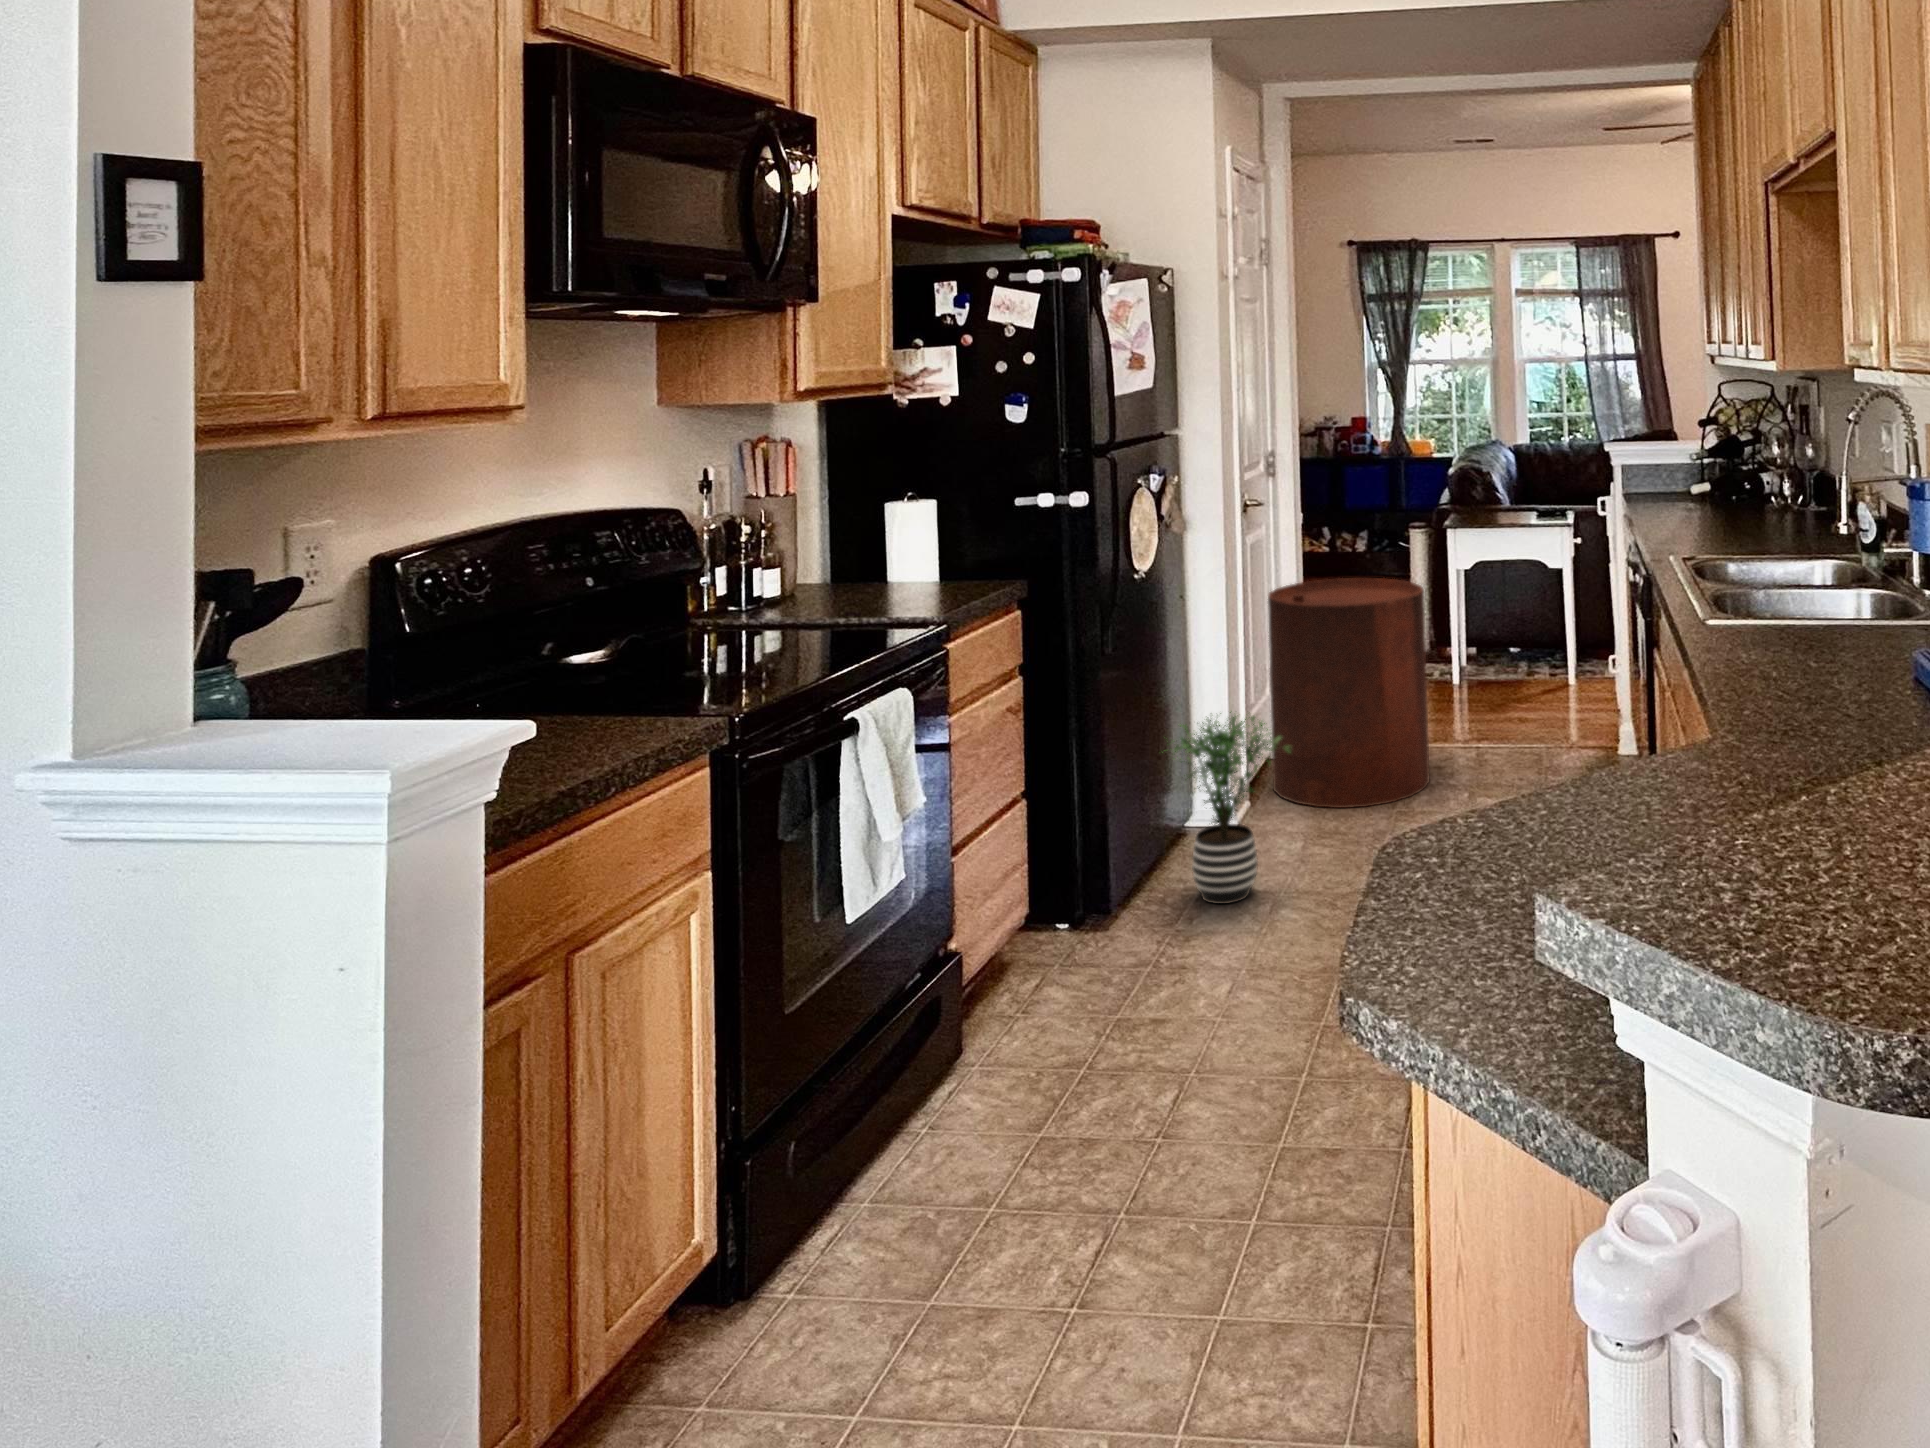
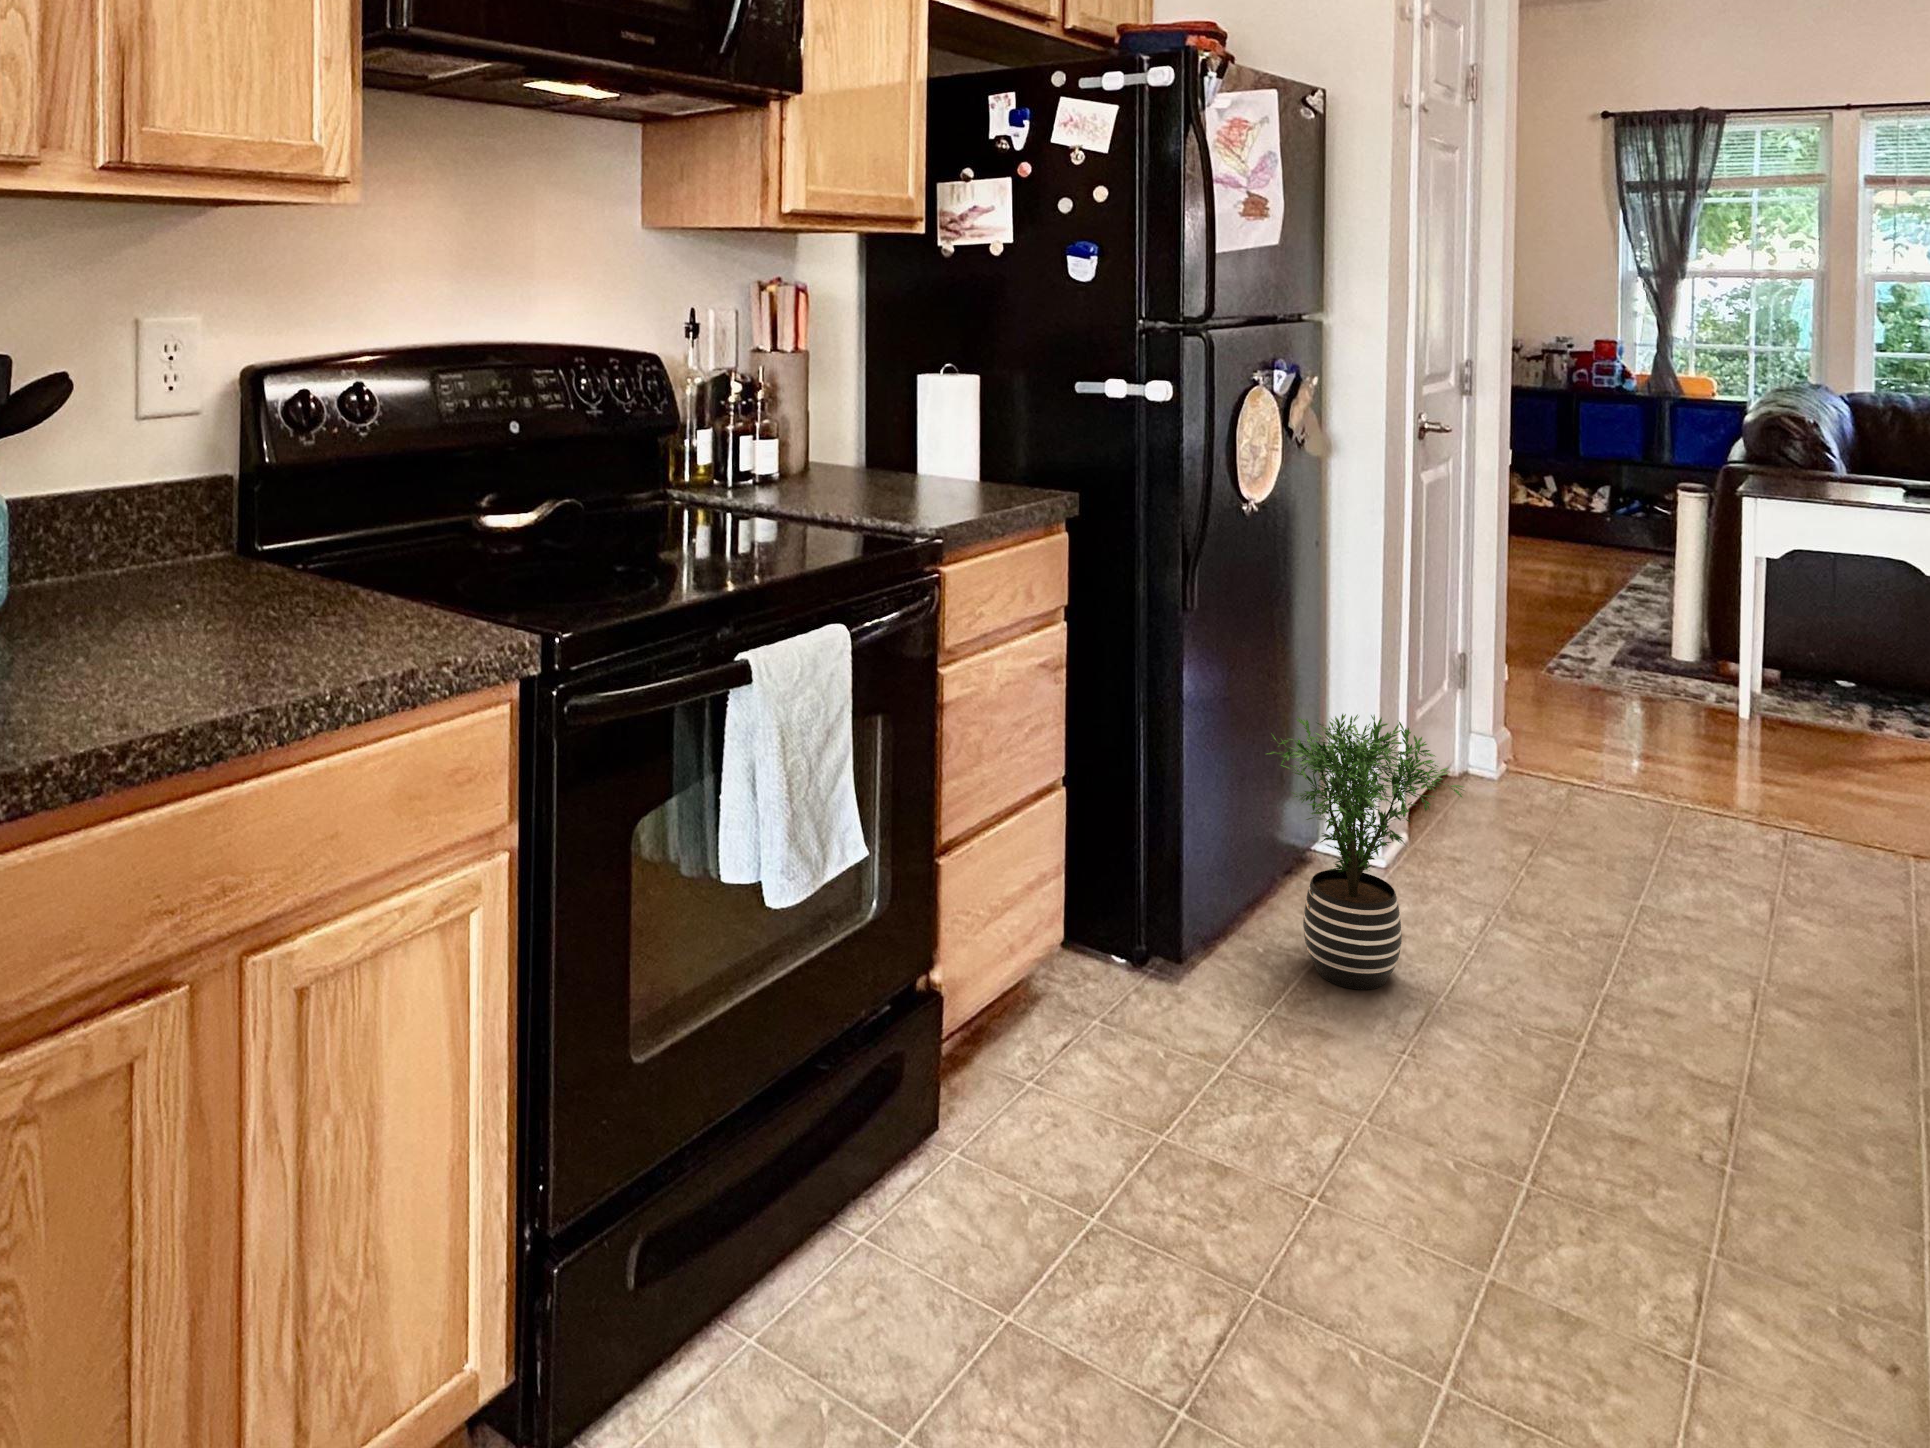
trash can: present [1268,578,1430,808] -> none [1443,544,1701,885]

